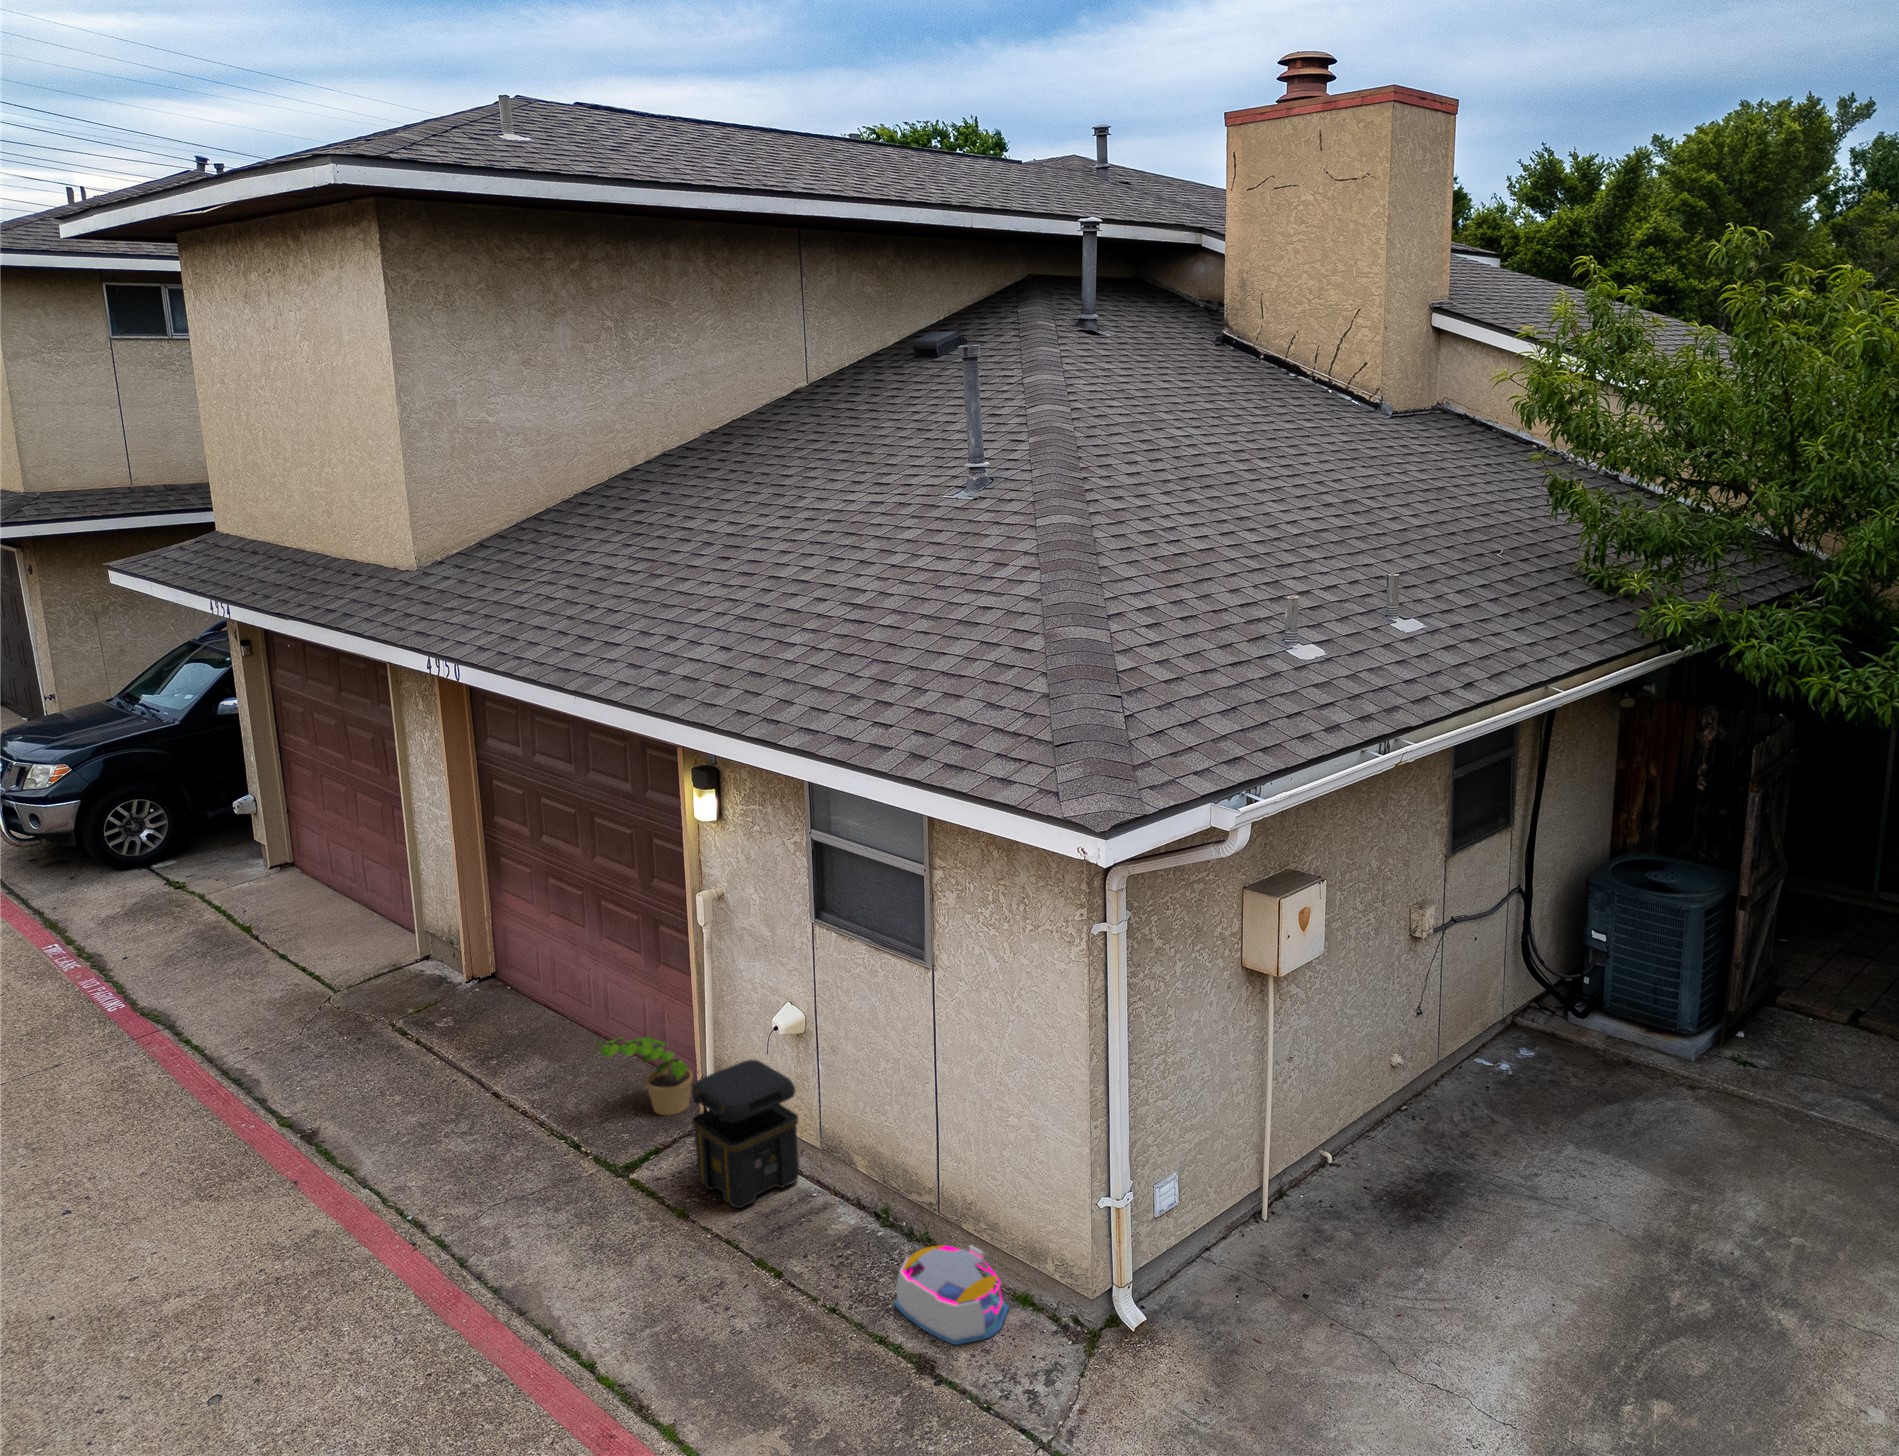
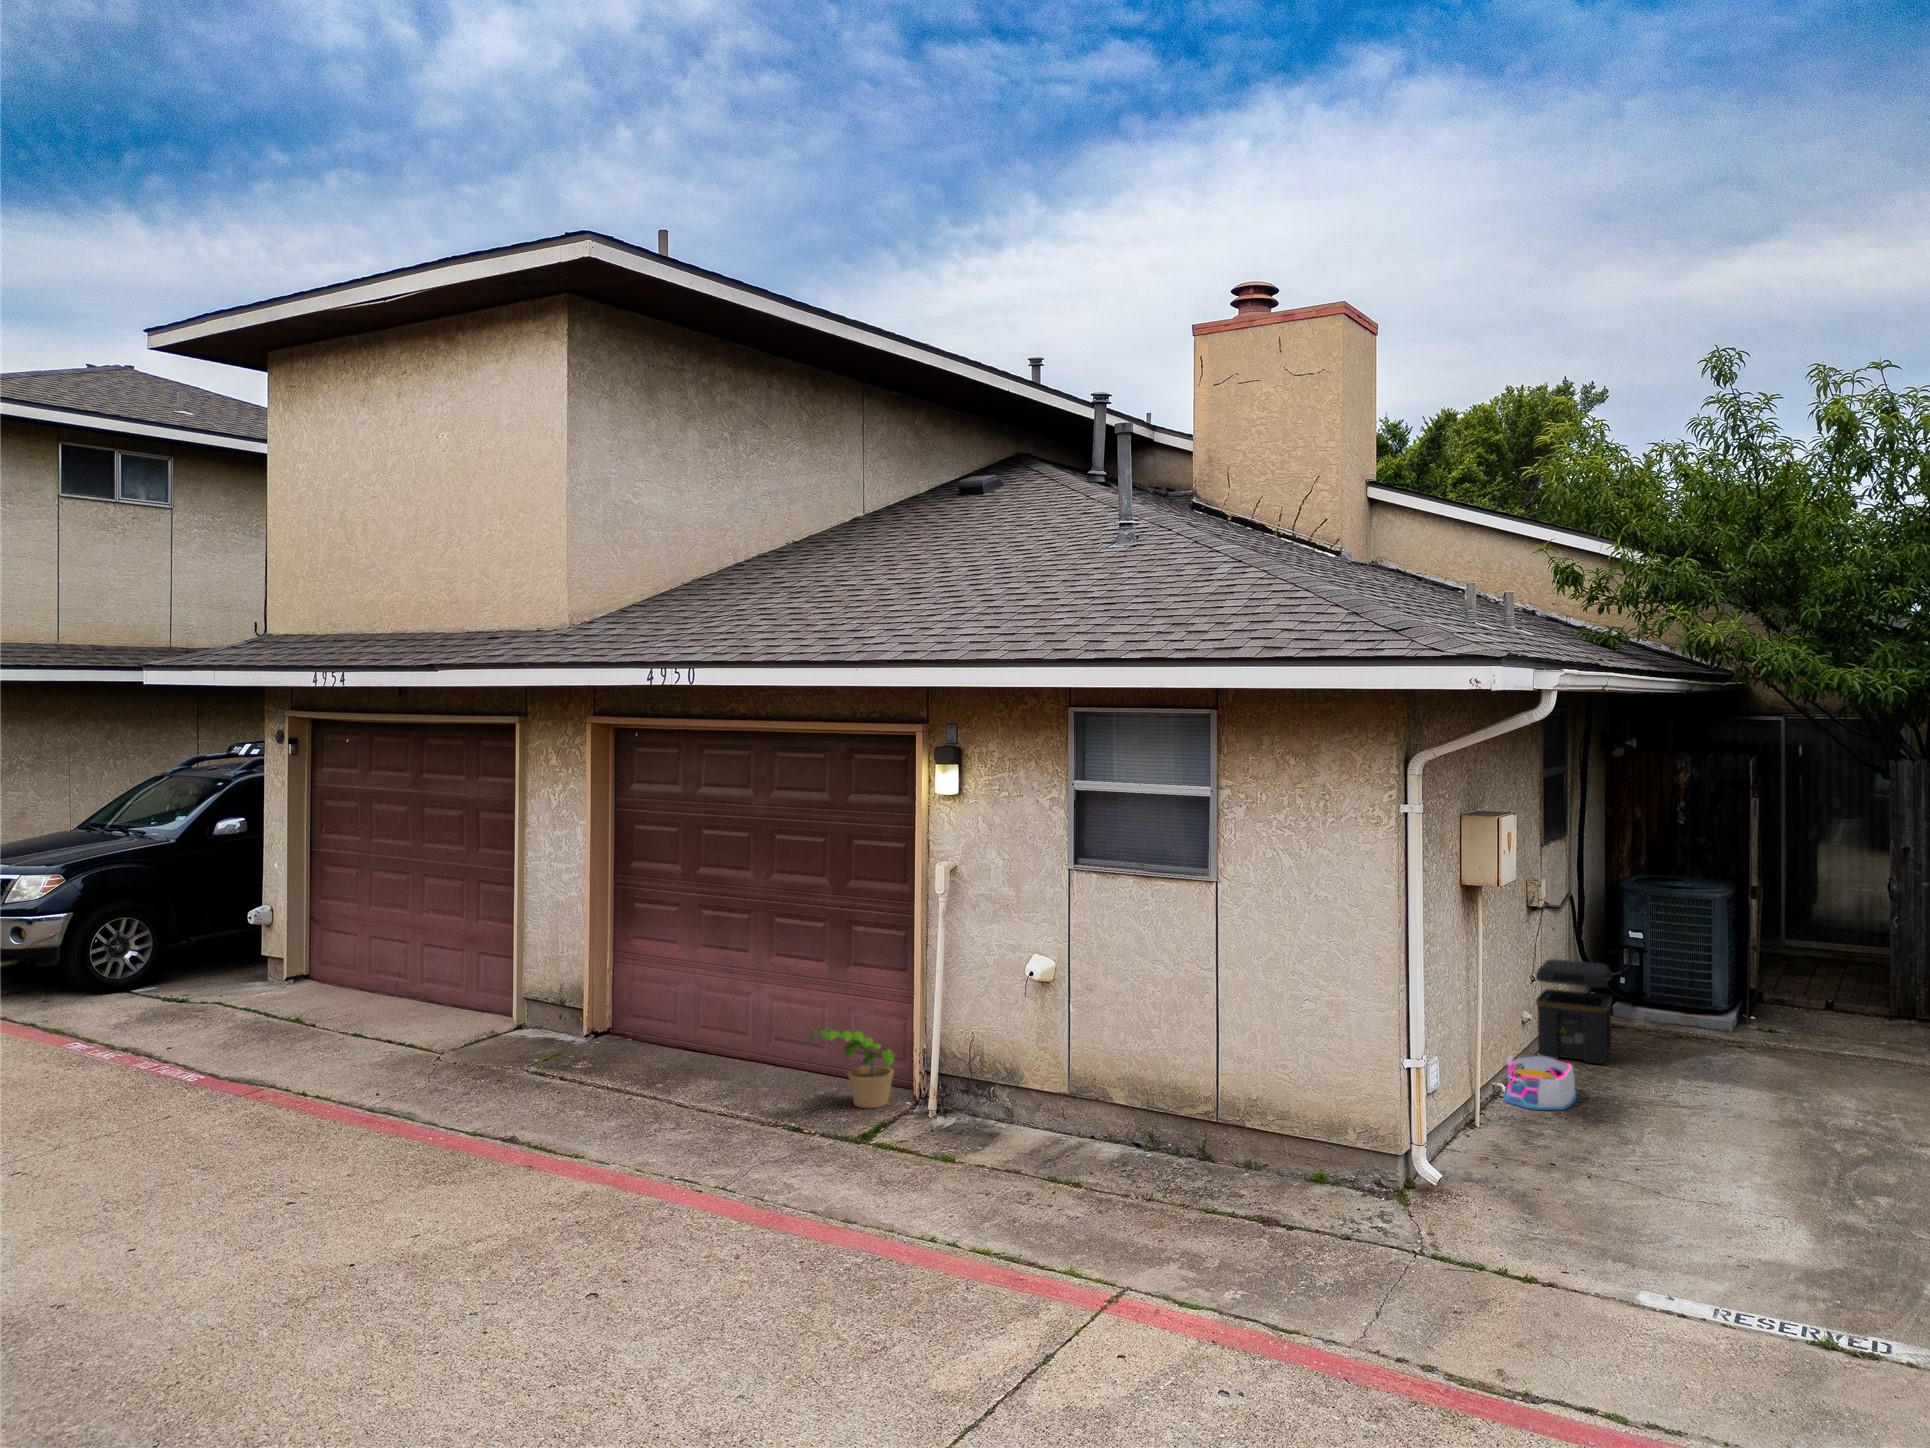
toolbox: present [692,1060,799,1208] -> present [1536,959,1612,1064]
storage bin: present [894,1245,1009,1345] -> present [1503,1056,1577,1110]

